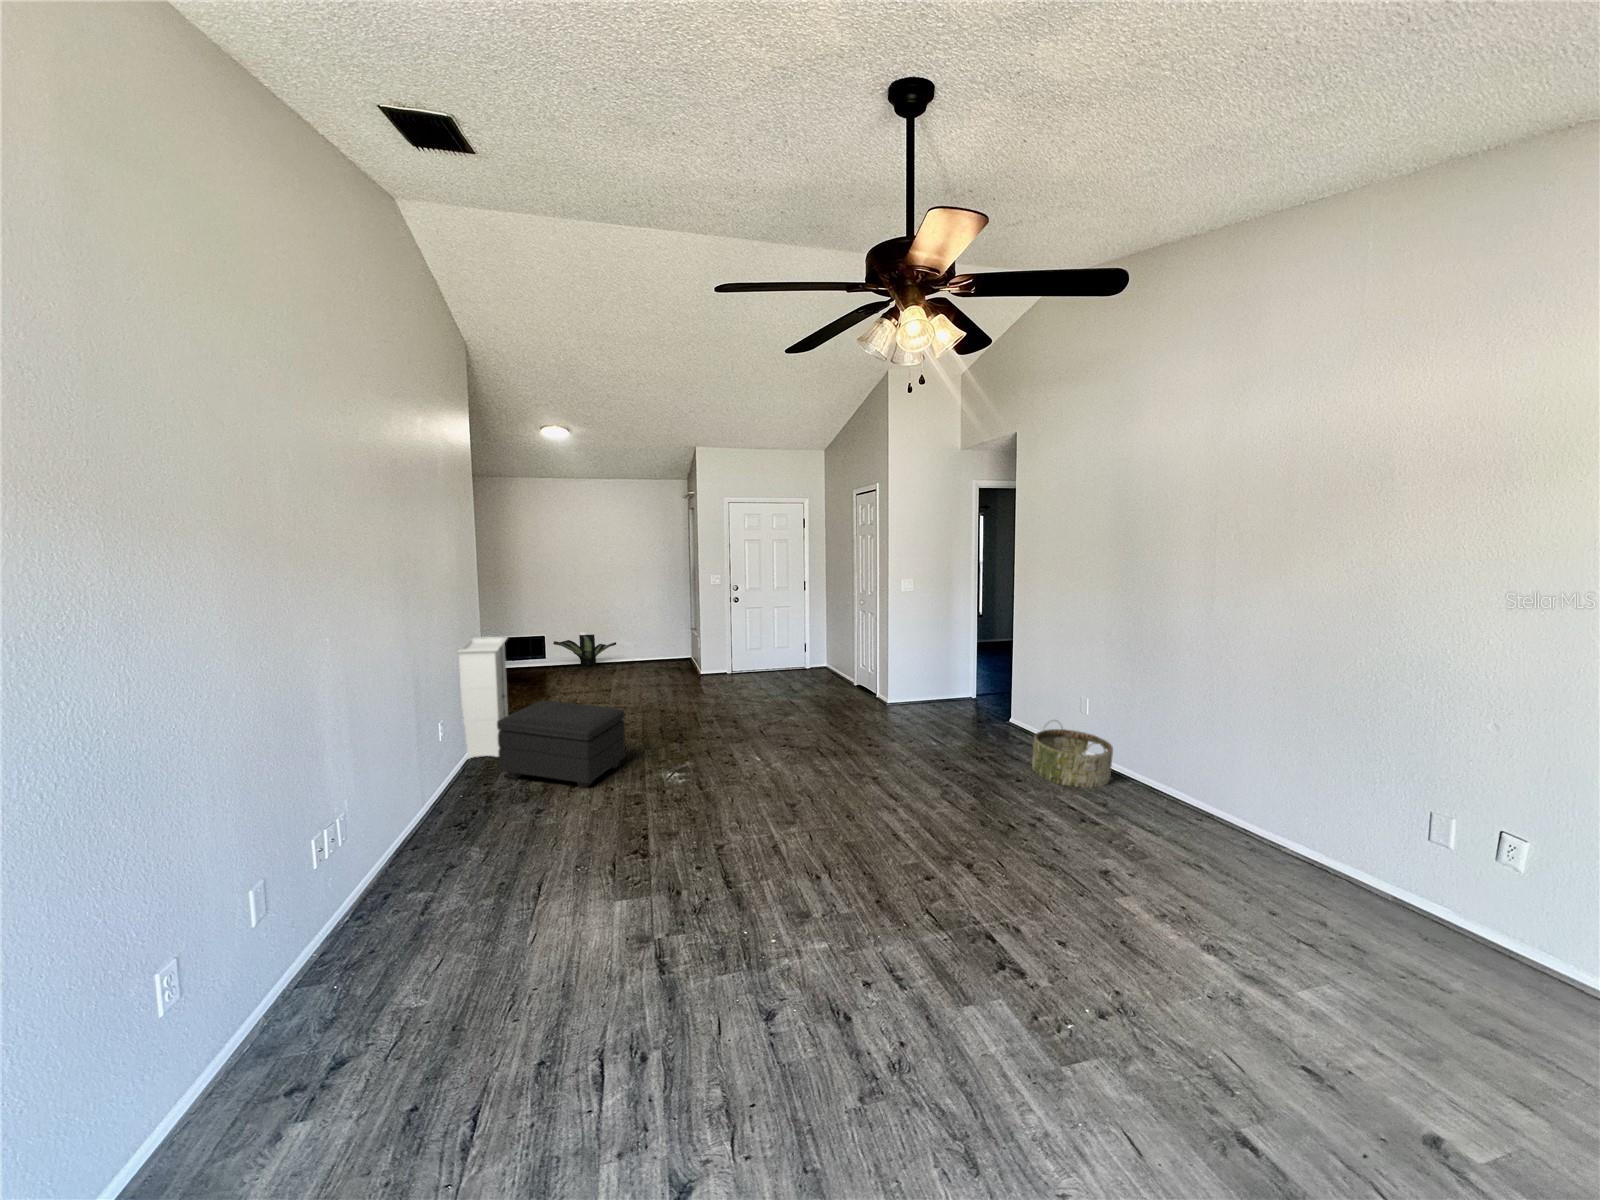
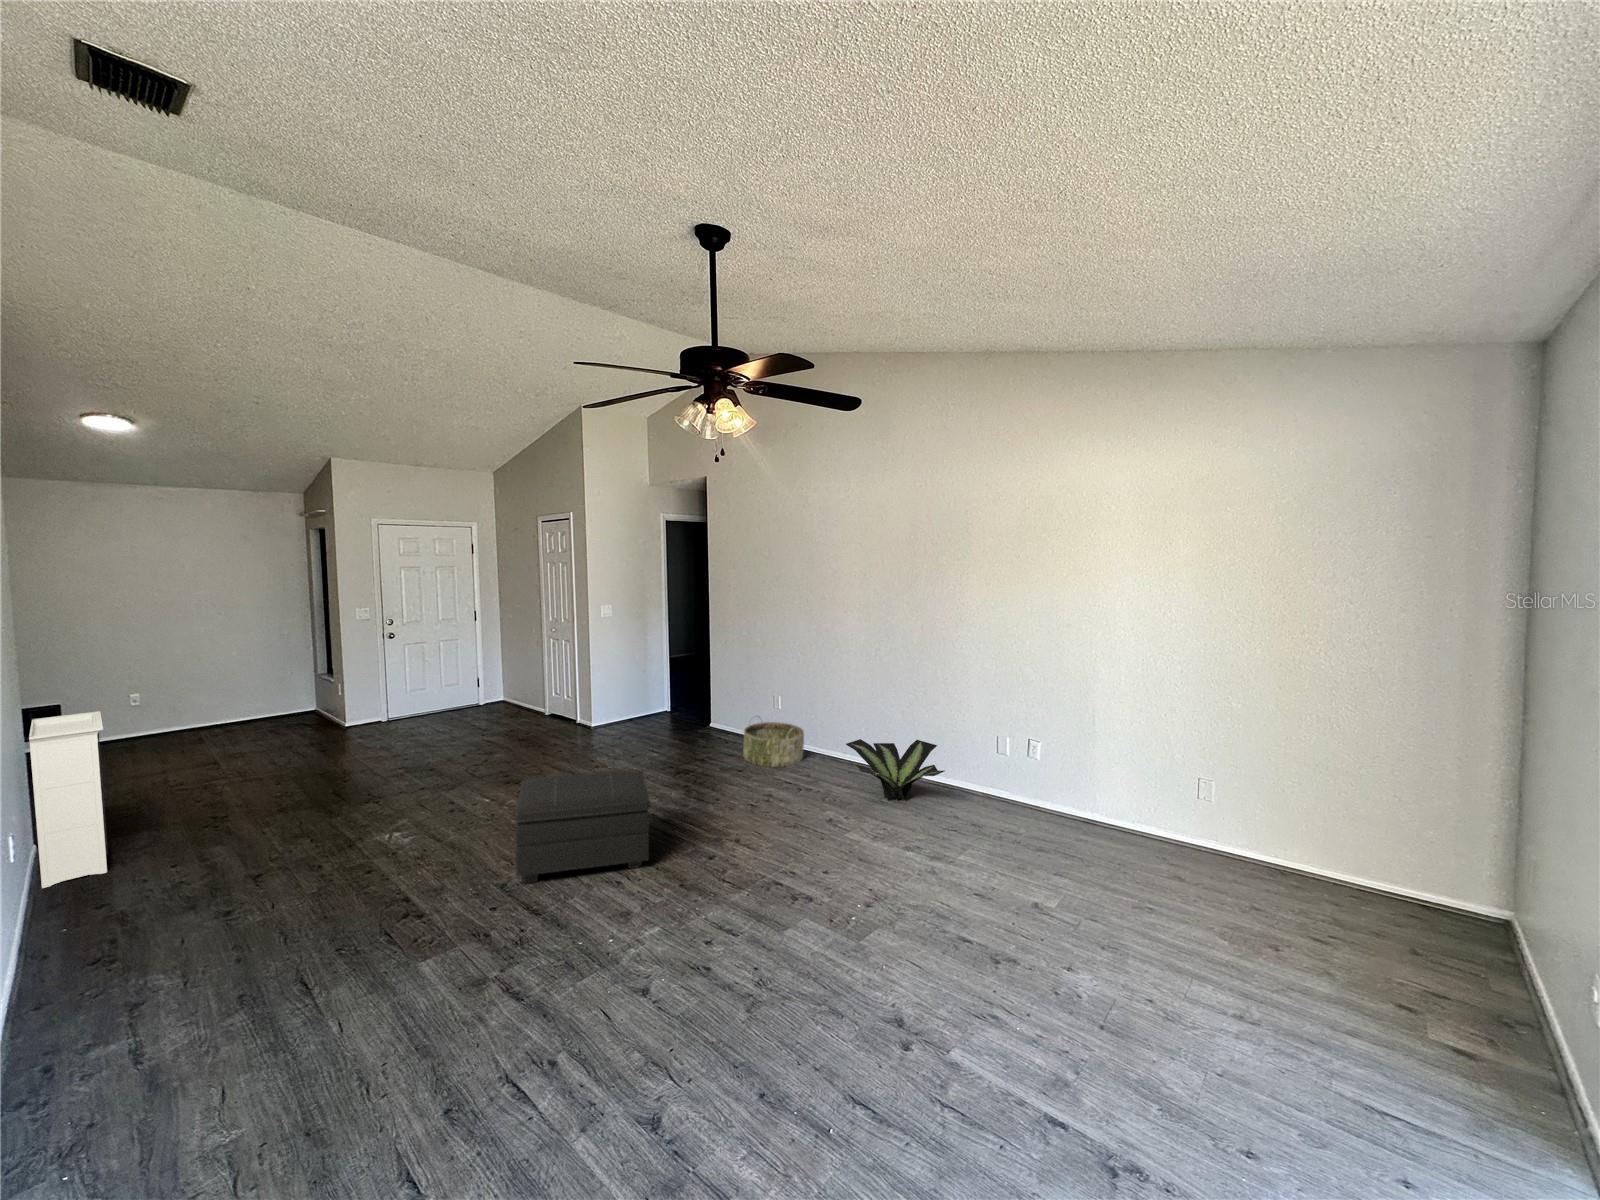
potted plant: present [553,635,616,667] -> present [846,739,945,801]
footstool: present [497,701,625,787] -> present [515,770,650,883]

